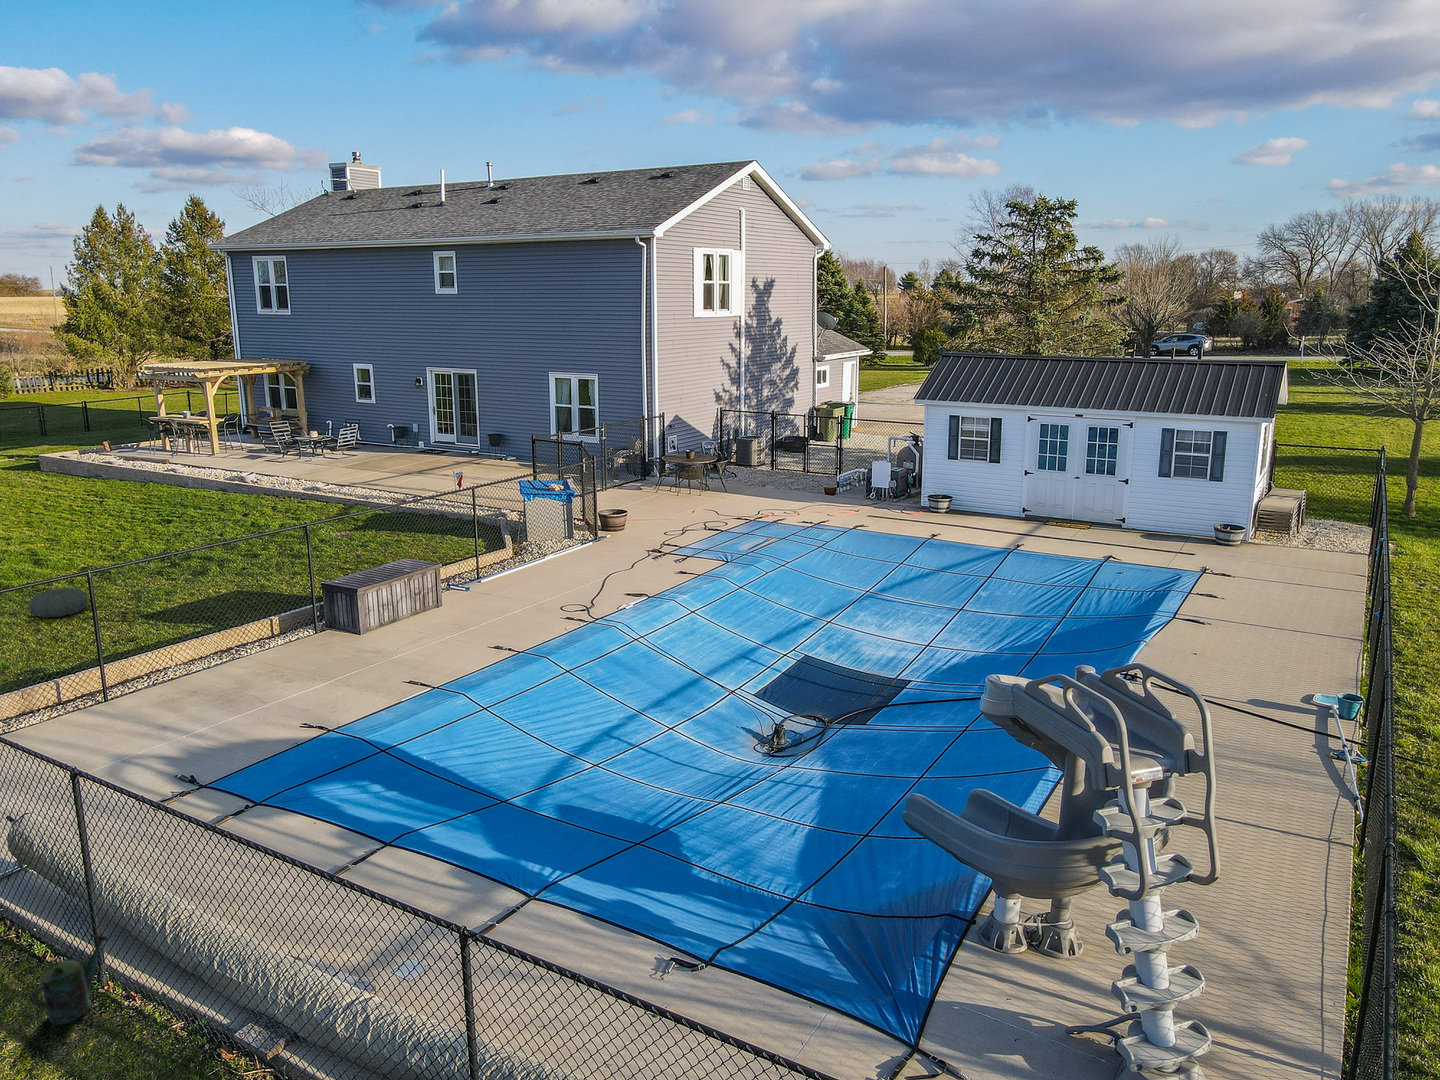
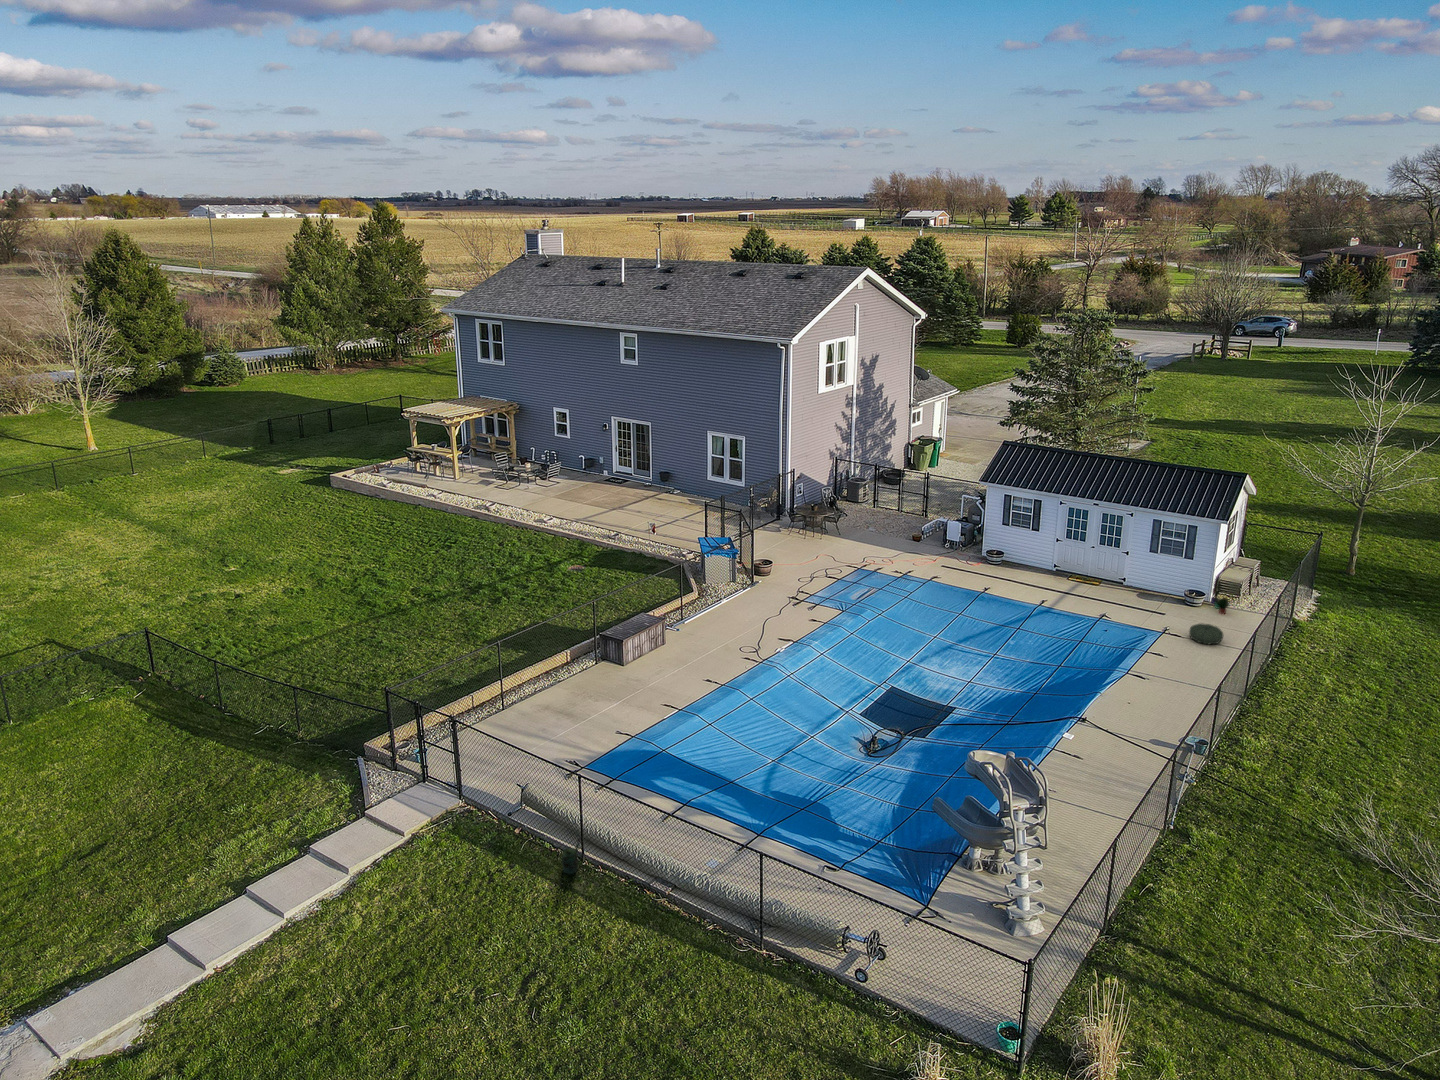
potted plant: none [1251,500,1285,550] -> present [1211,577,1229,614]
pouf: present [29,588,88,618] -> present [1189,623,1223,644]

